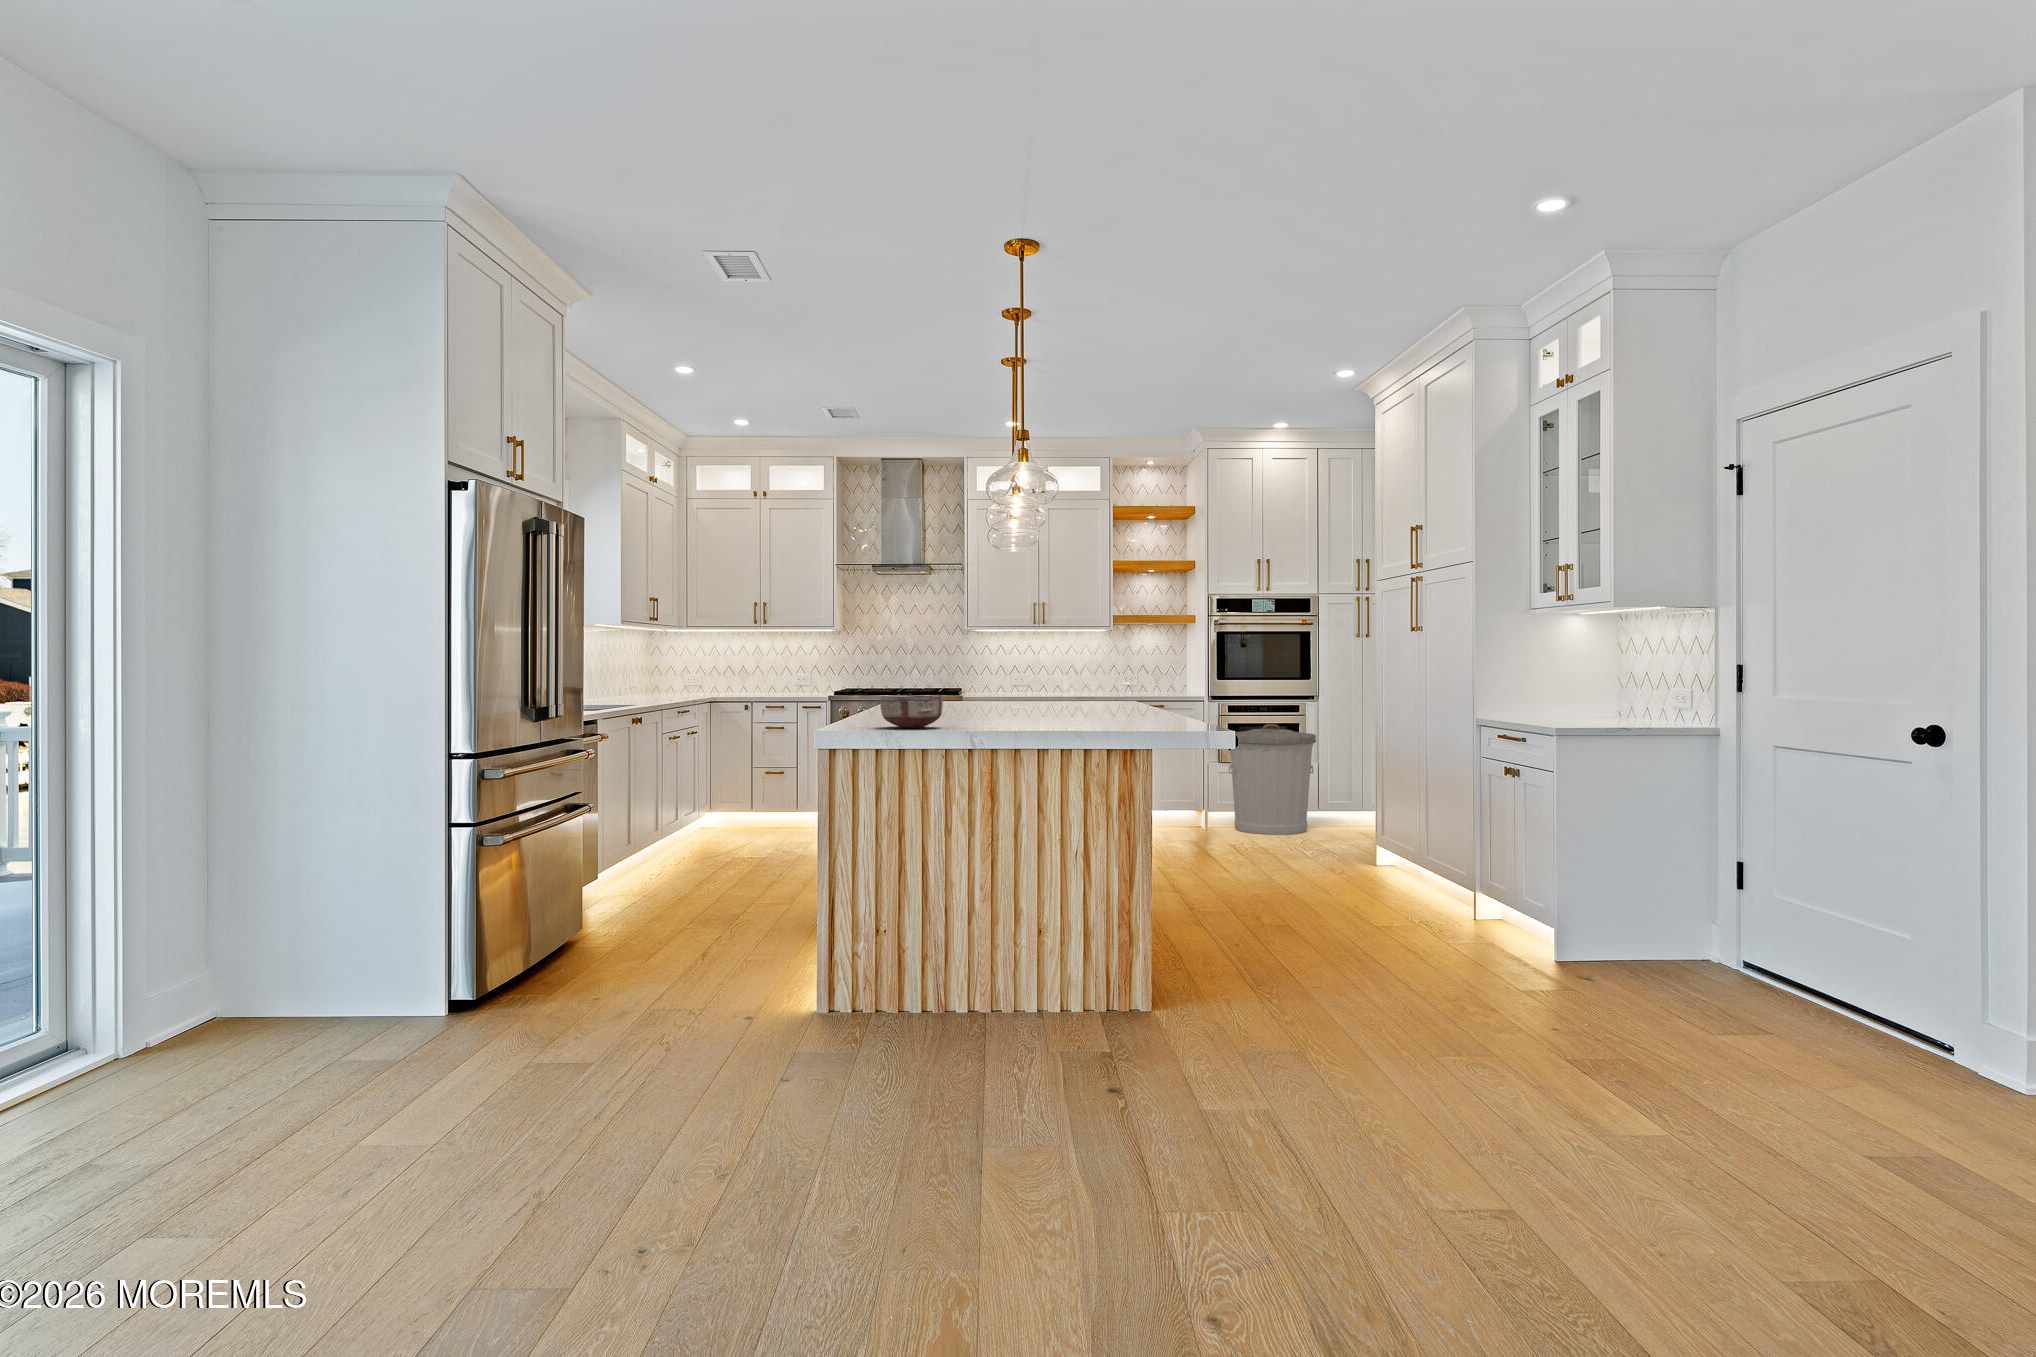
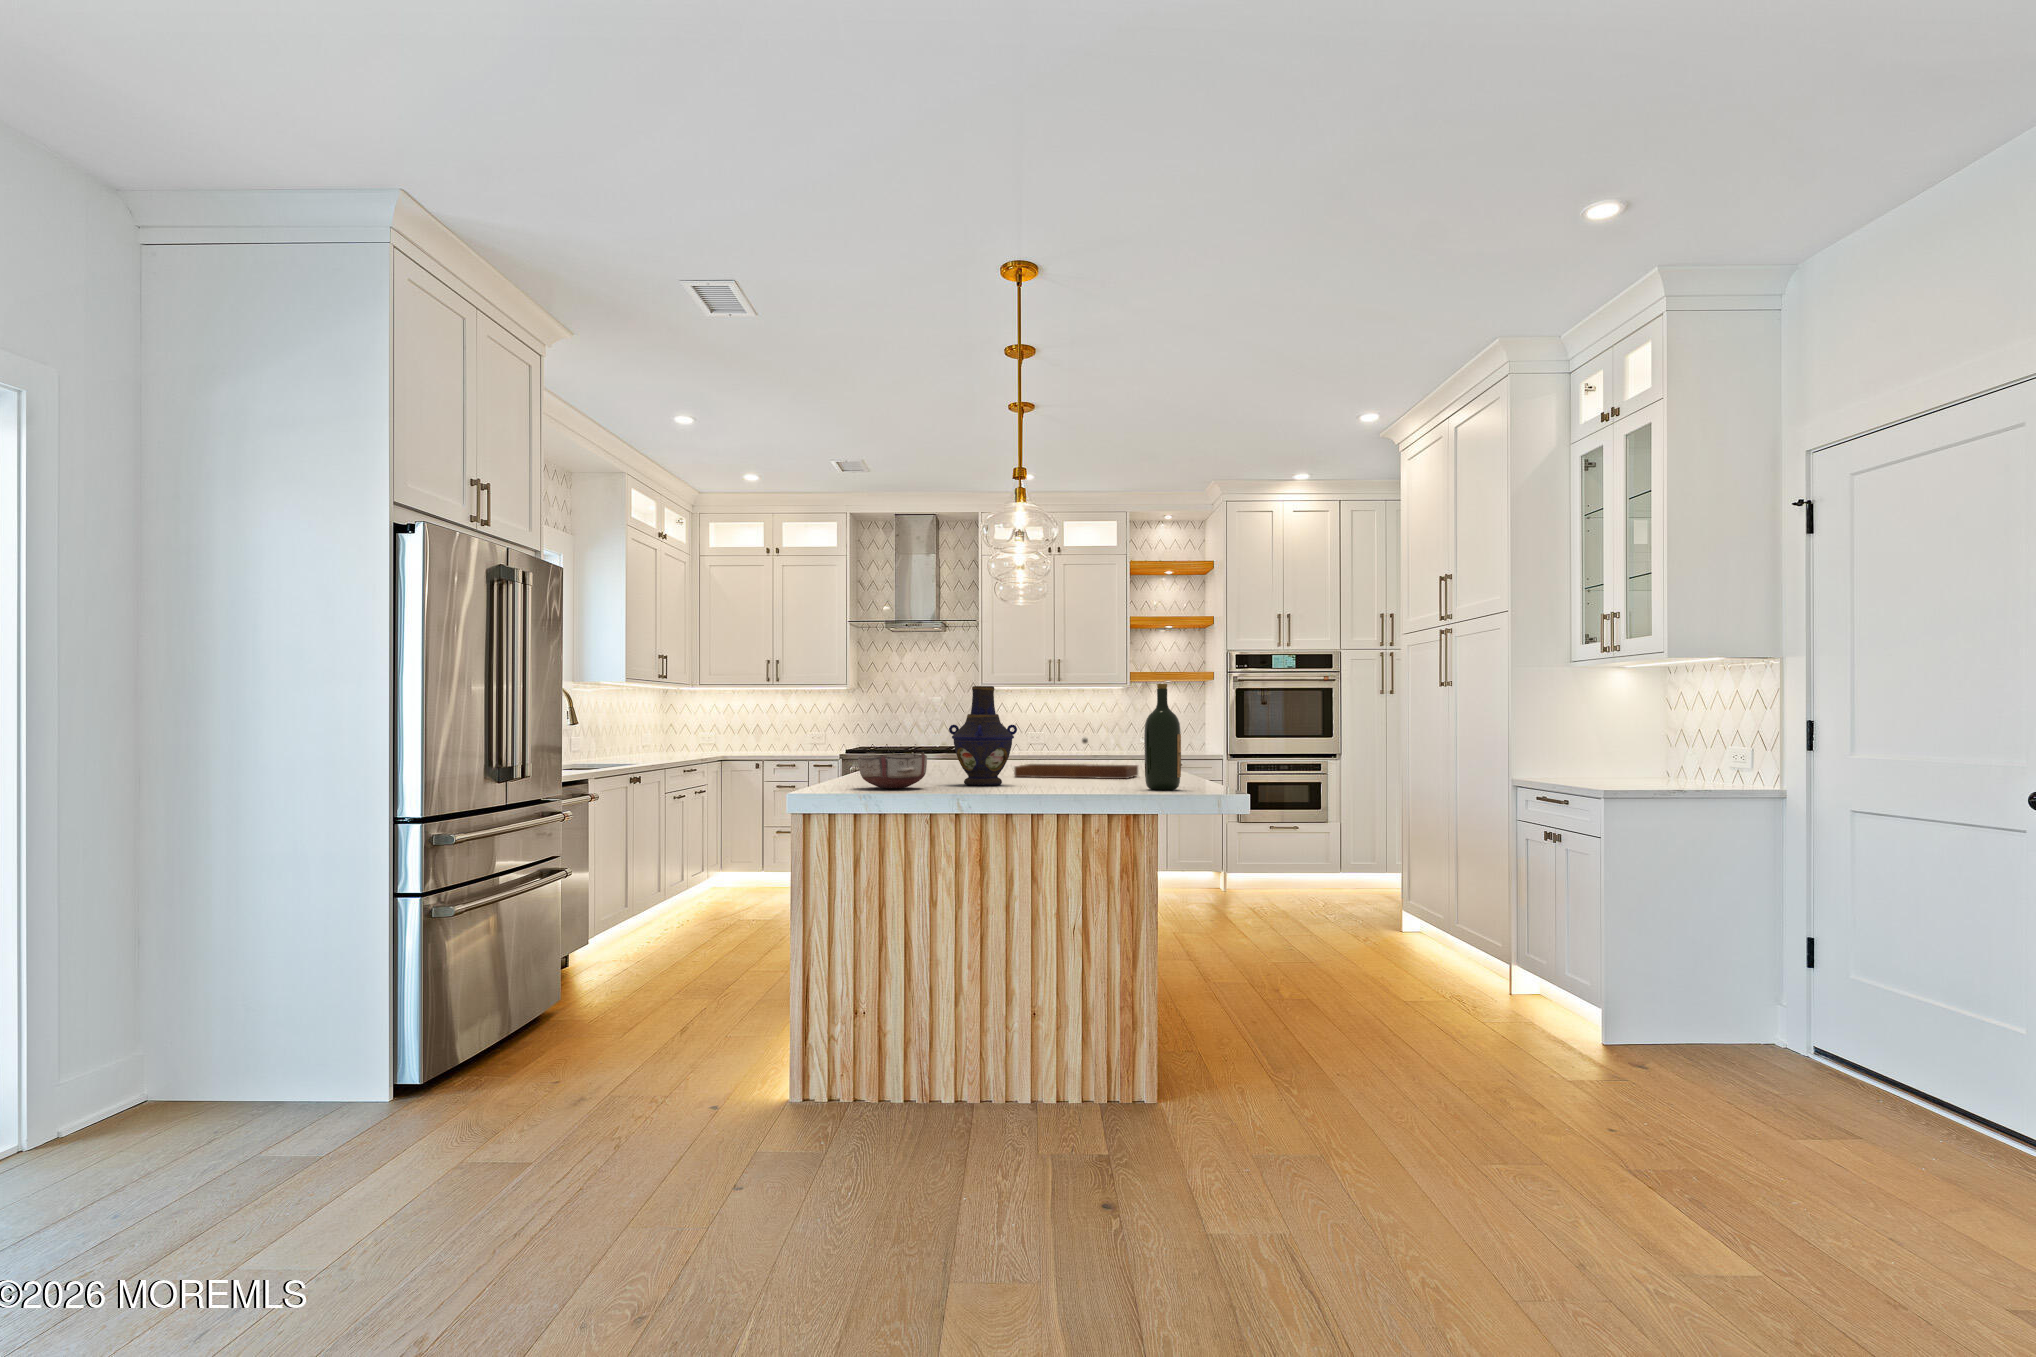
wine bottle: none [1142,632,1175,729] -> present [1144,684,1181,790]
vase: none [960,634,1023,725] -> present [949,686,1017,786]
tray: none [1016,680,1131,719] -> present [1014,738,1138,779]
trash can: present [1229,724,1316,835] -> none [1248,784,1342,901]

